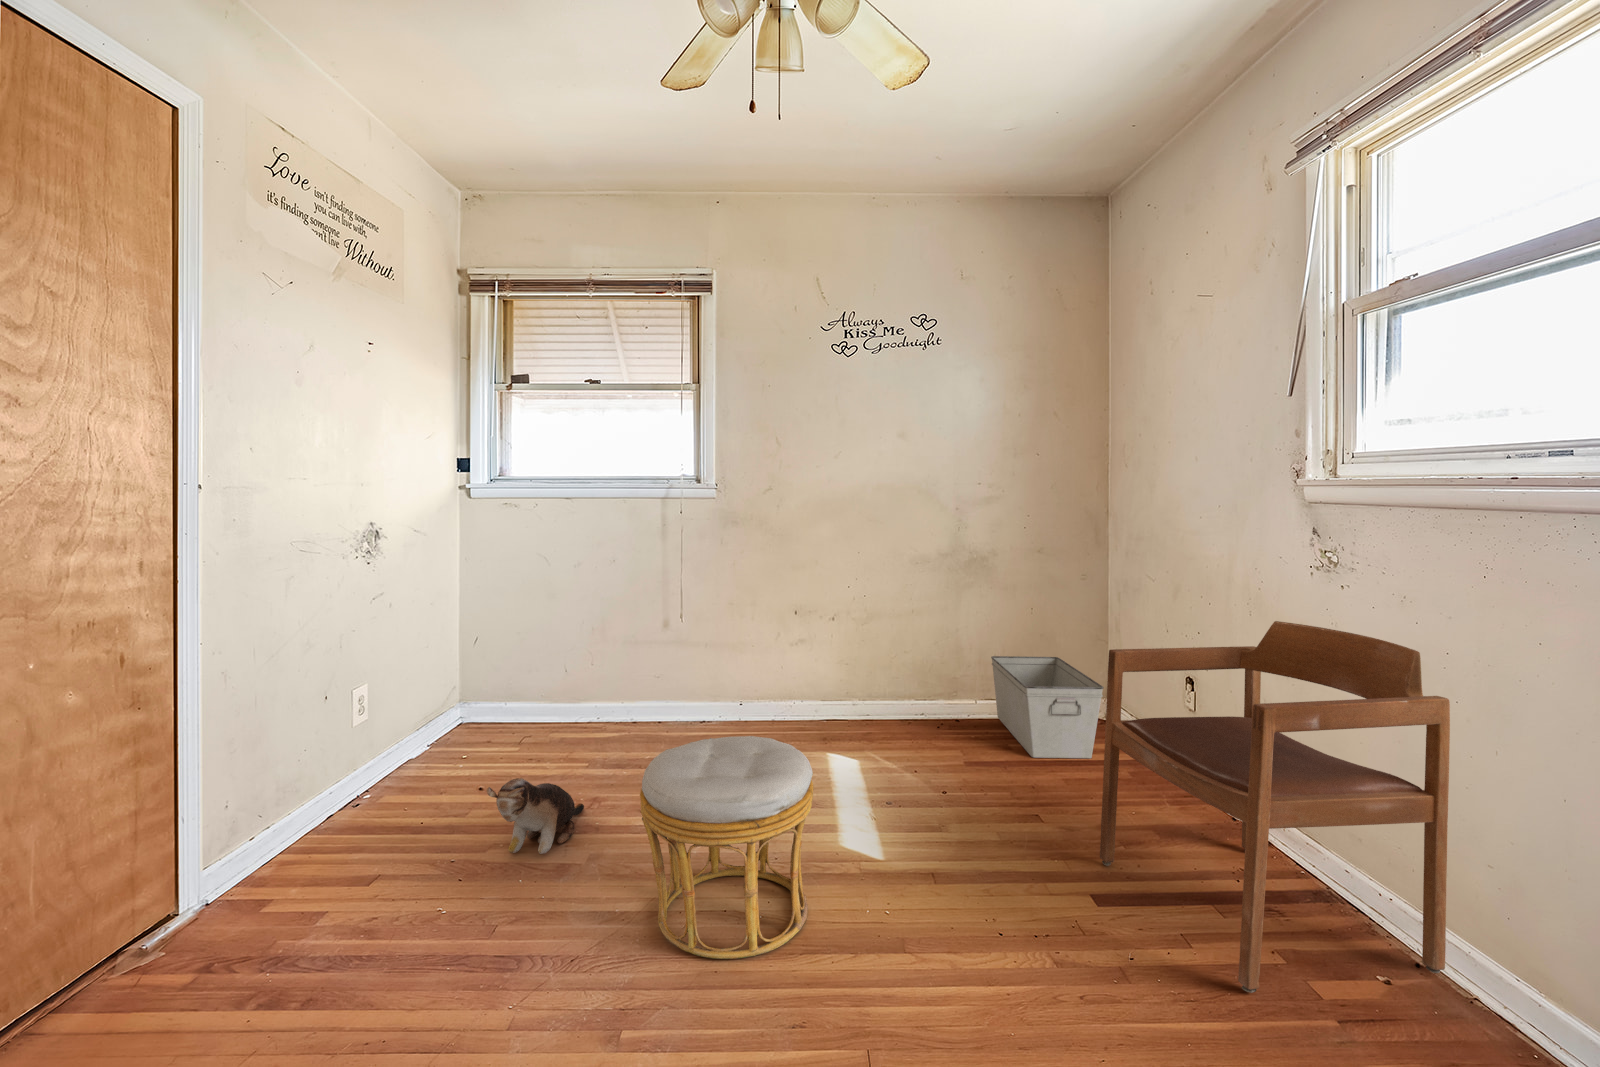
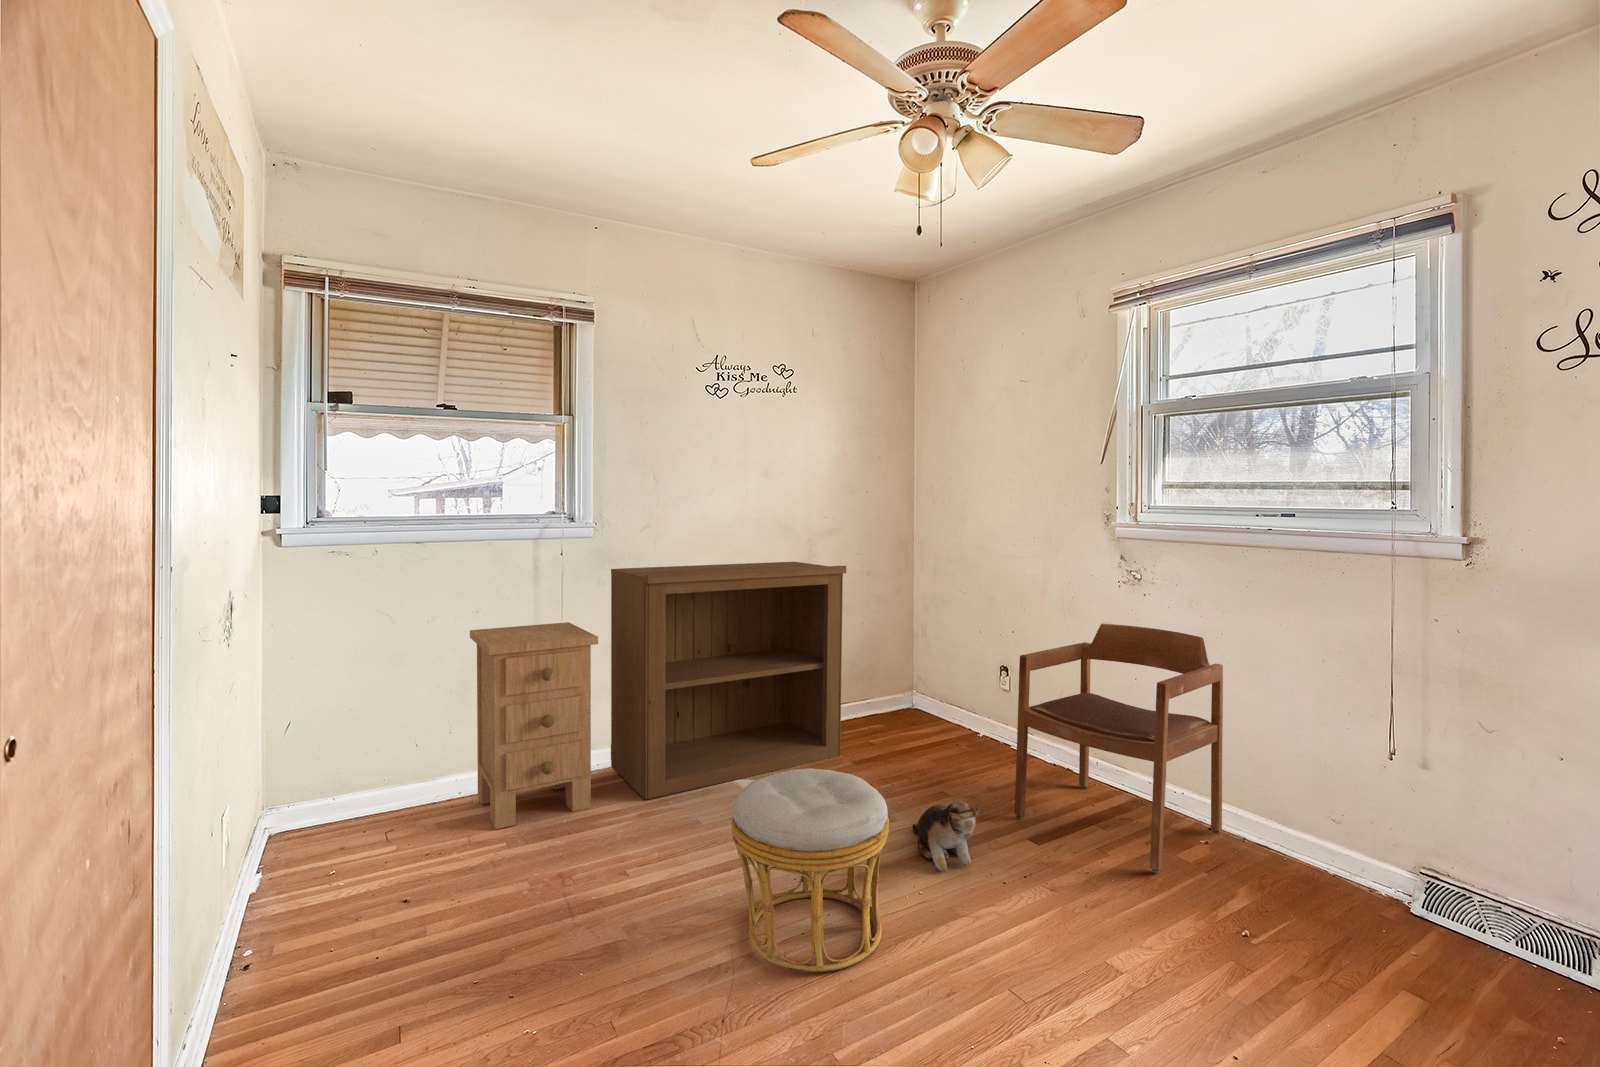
bookshelf: none [724,529,964,752] -> present [611,562,846,799]
nightstand: none [583,577,690,750] -> present [470,622,598,829]
storage bin: present [991,656,1104,758] -> none [838,664,946,751]
plush toy: present [487,778,584,854] -> present [912,800,981,871]

